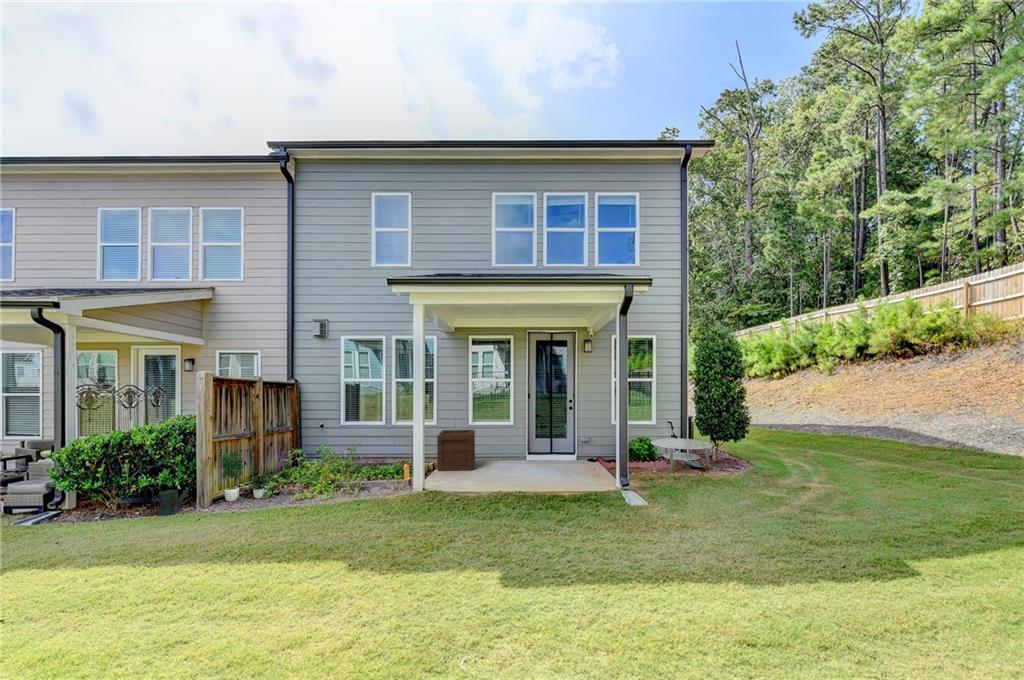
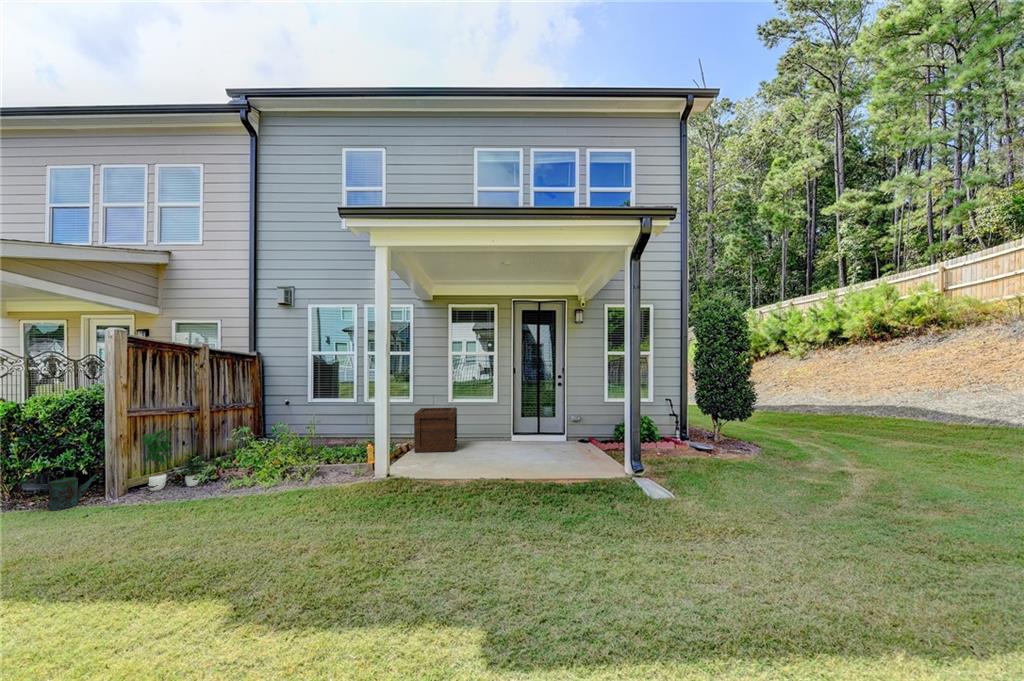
round table: present [650,438,713,472] -> none [648,416,718,452]

